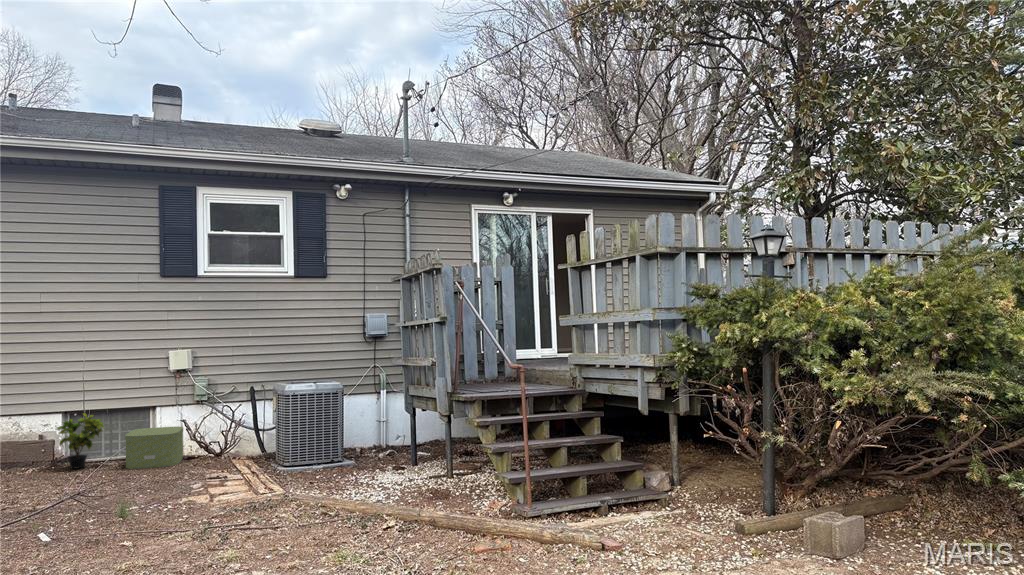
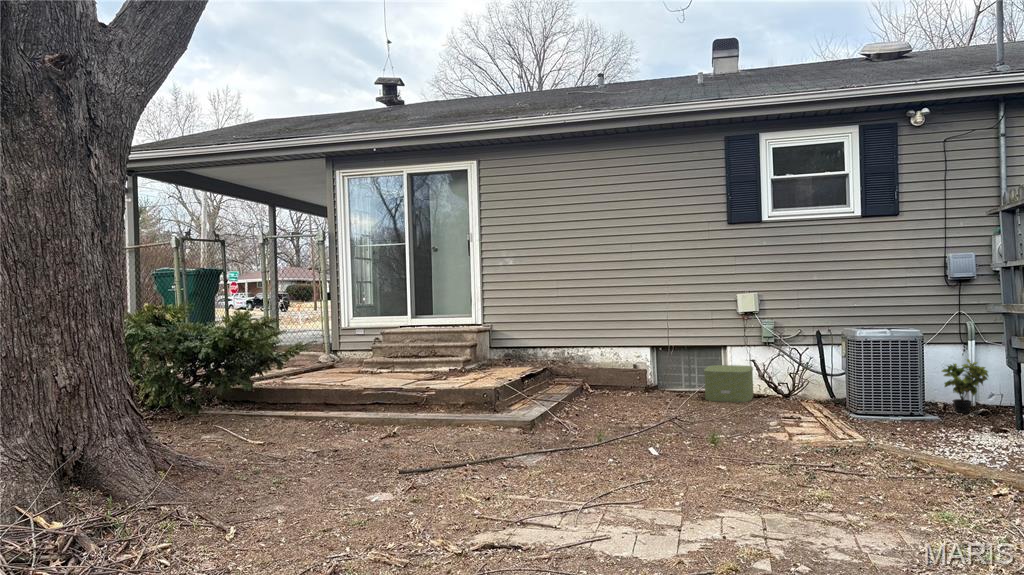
potted plant: present [57,413,104,469] -> present [942,359,988,413]

